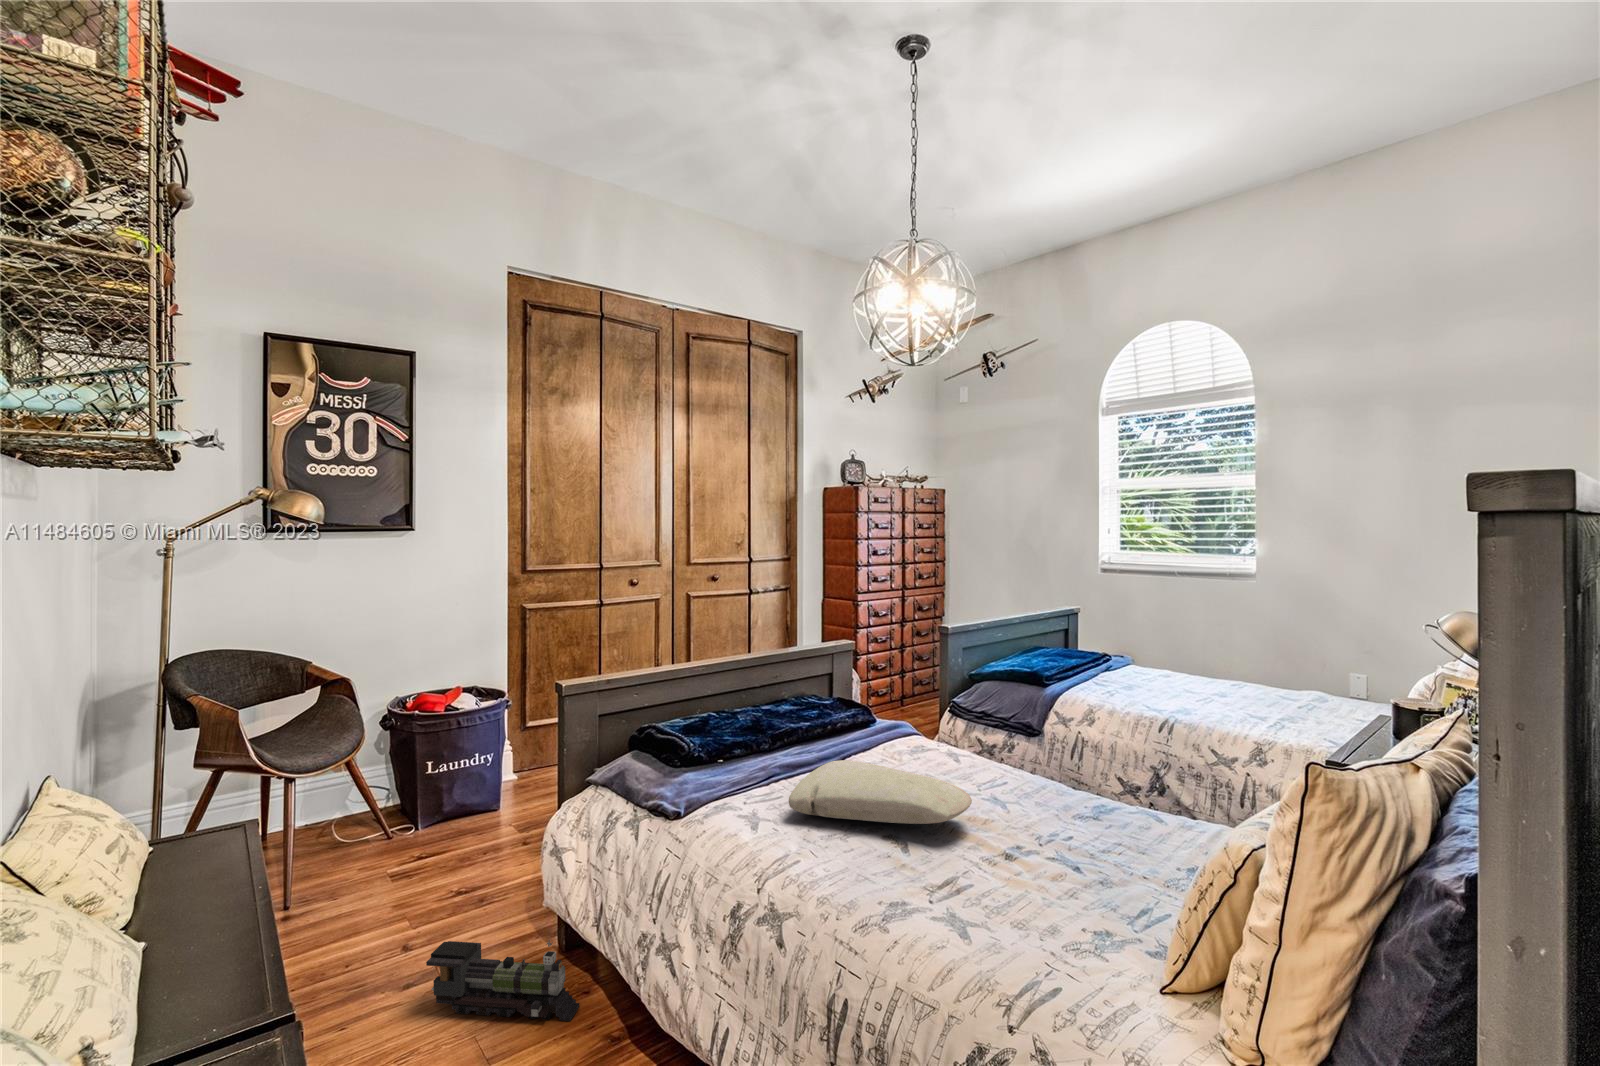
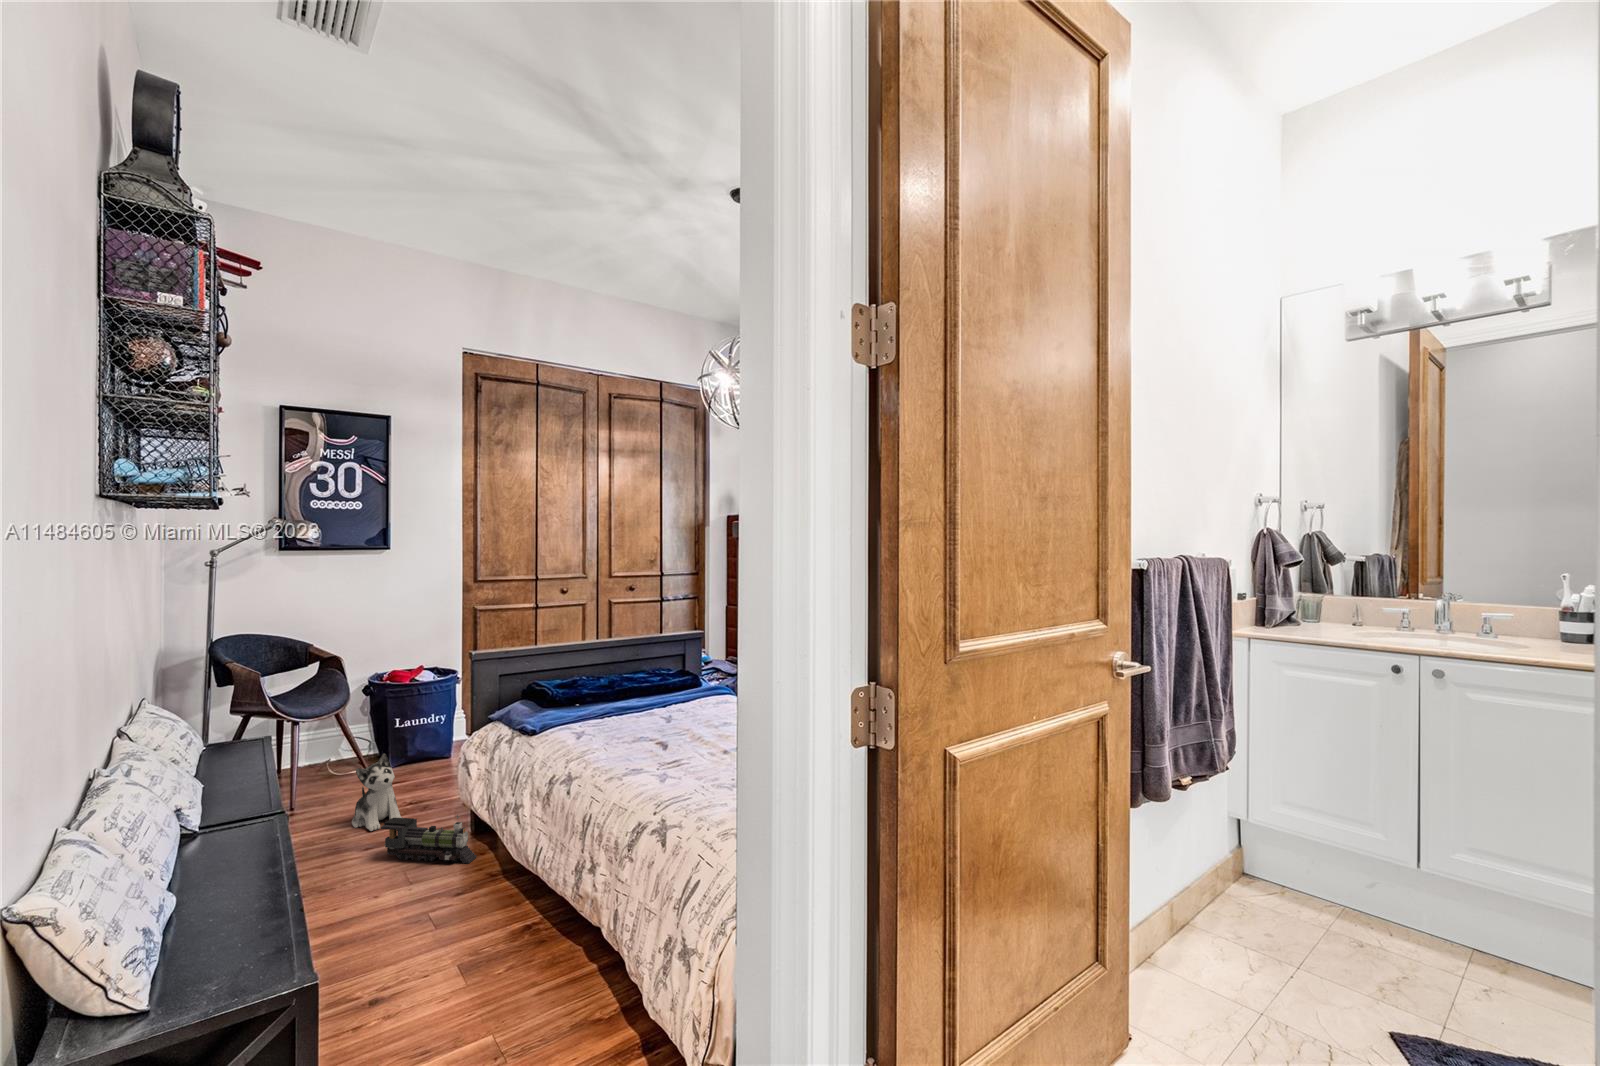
pillow: present [789,760,972,824] -> none [595,704,700,736]
plush toy: none [376,827,453,950] -> present [352,754,402,831]

